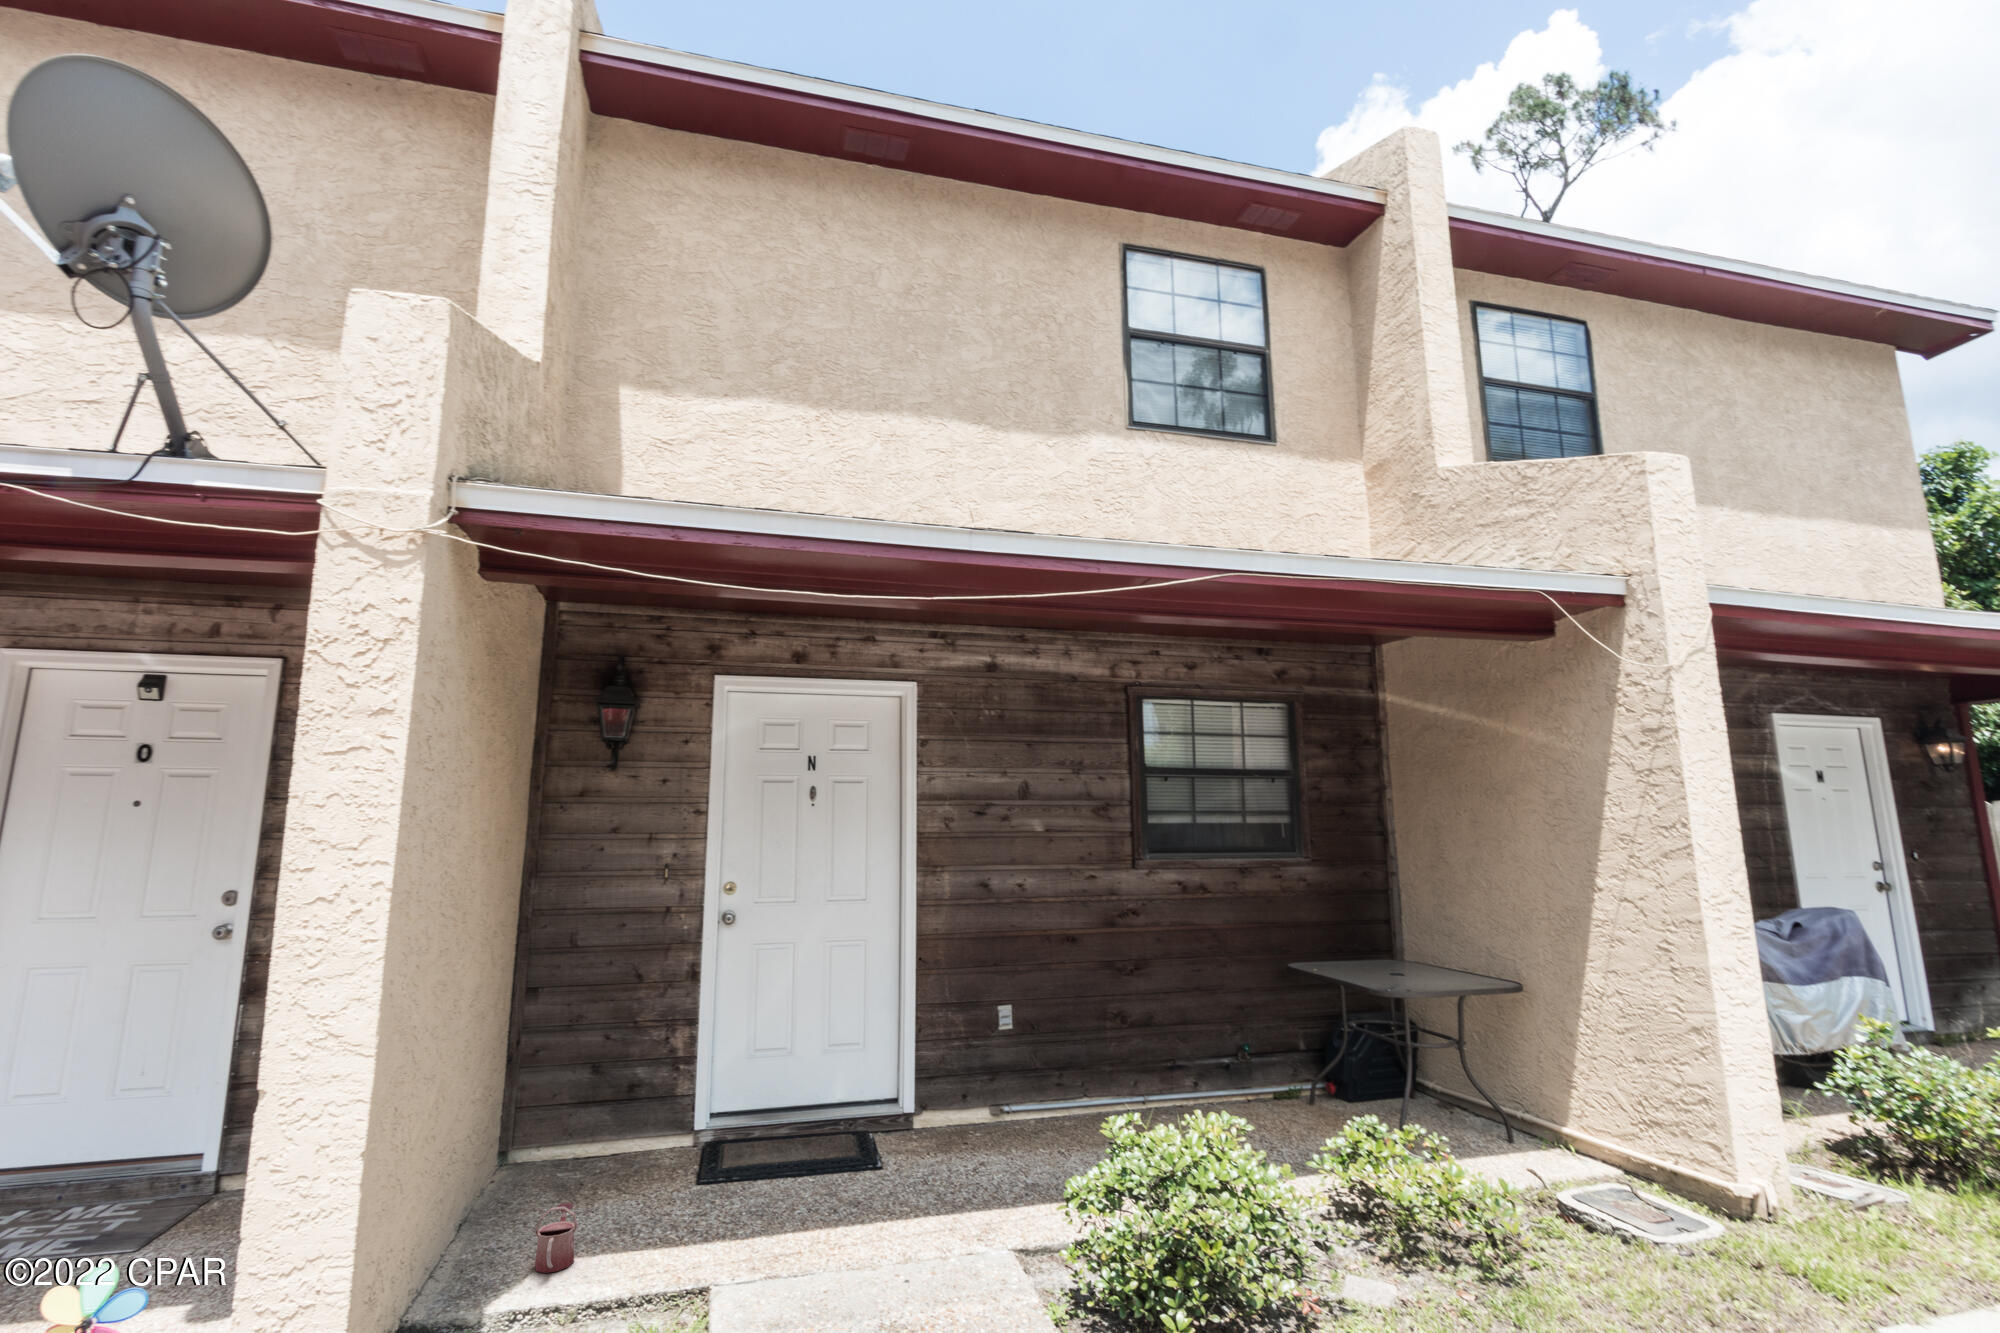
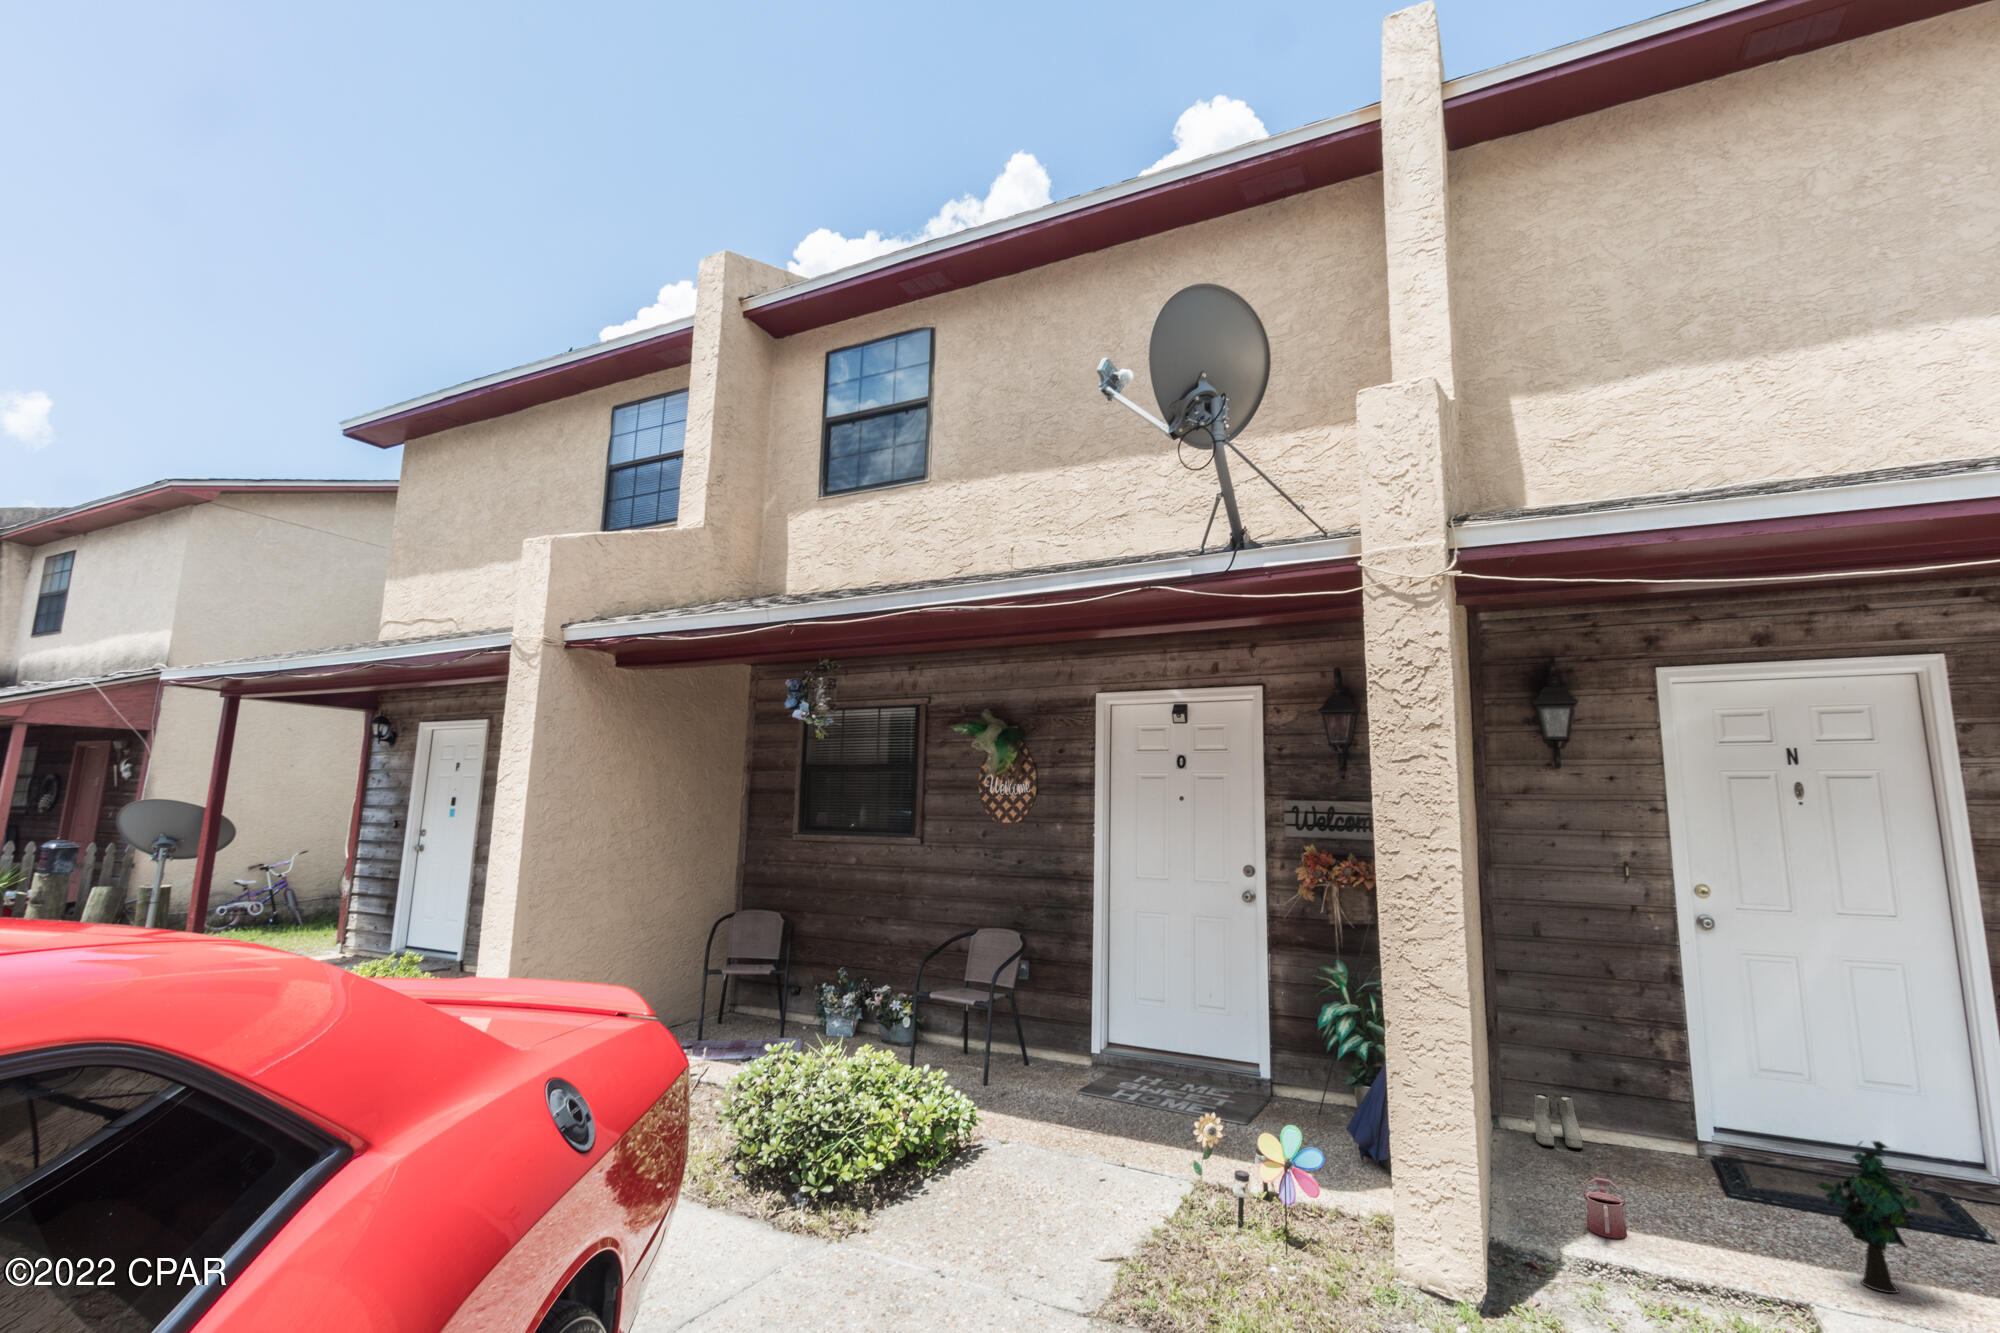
decorative plant: none [744,1103,816,1243] -> present [1817,1141,1921,1293]
boots: none [540,1112,587,1174] -> present [1534,1093,1583,1148]

